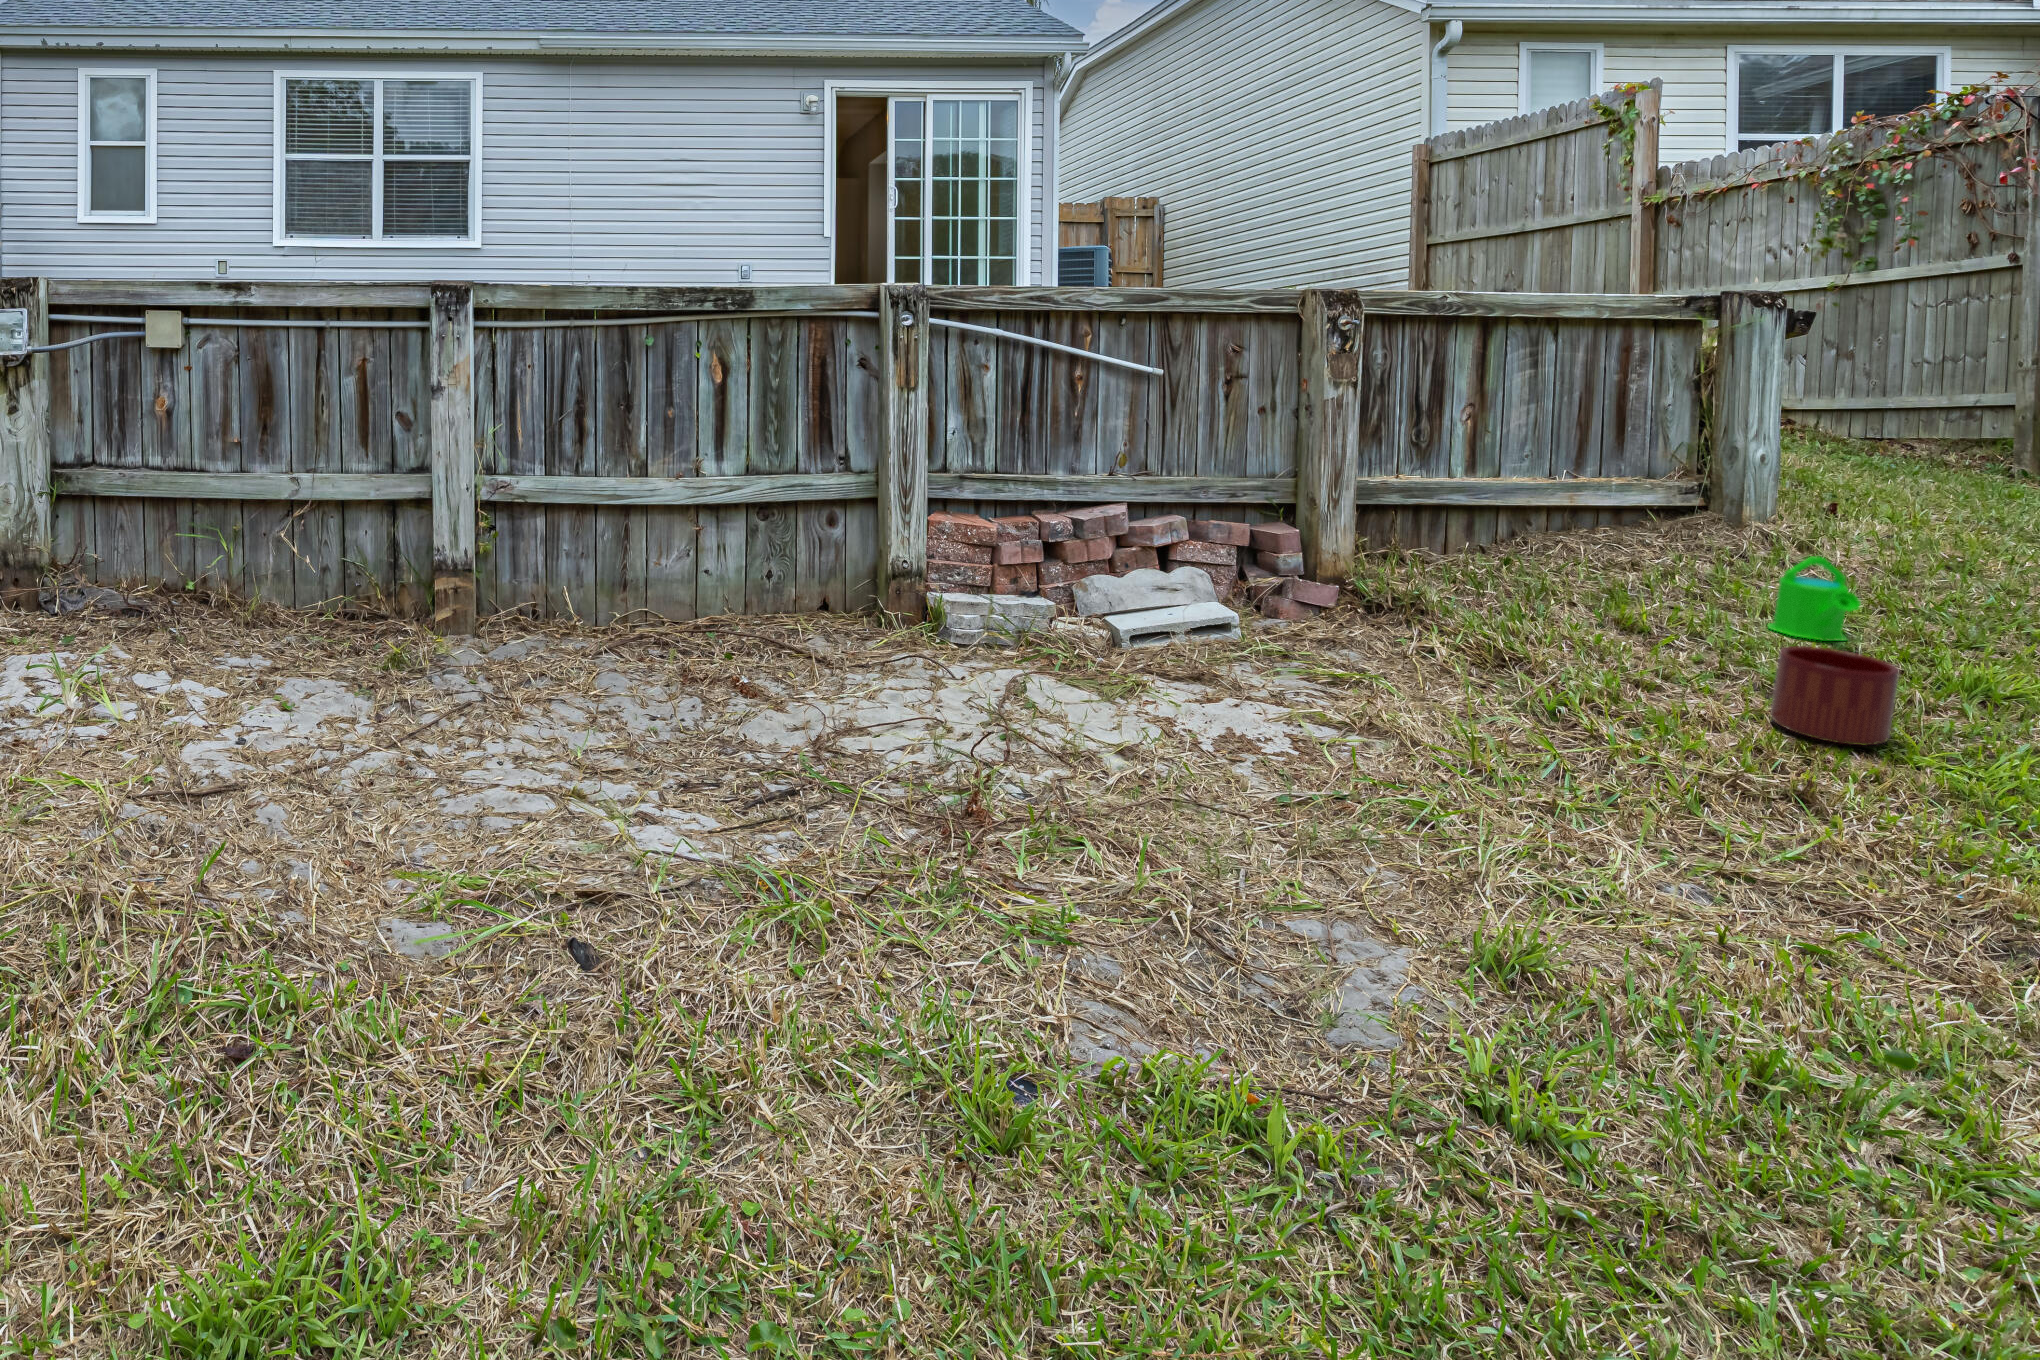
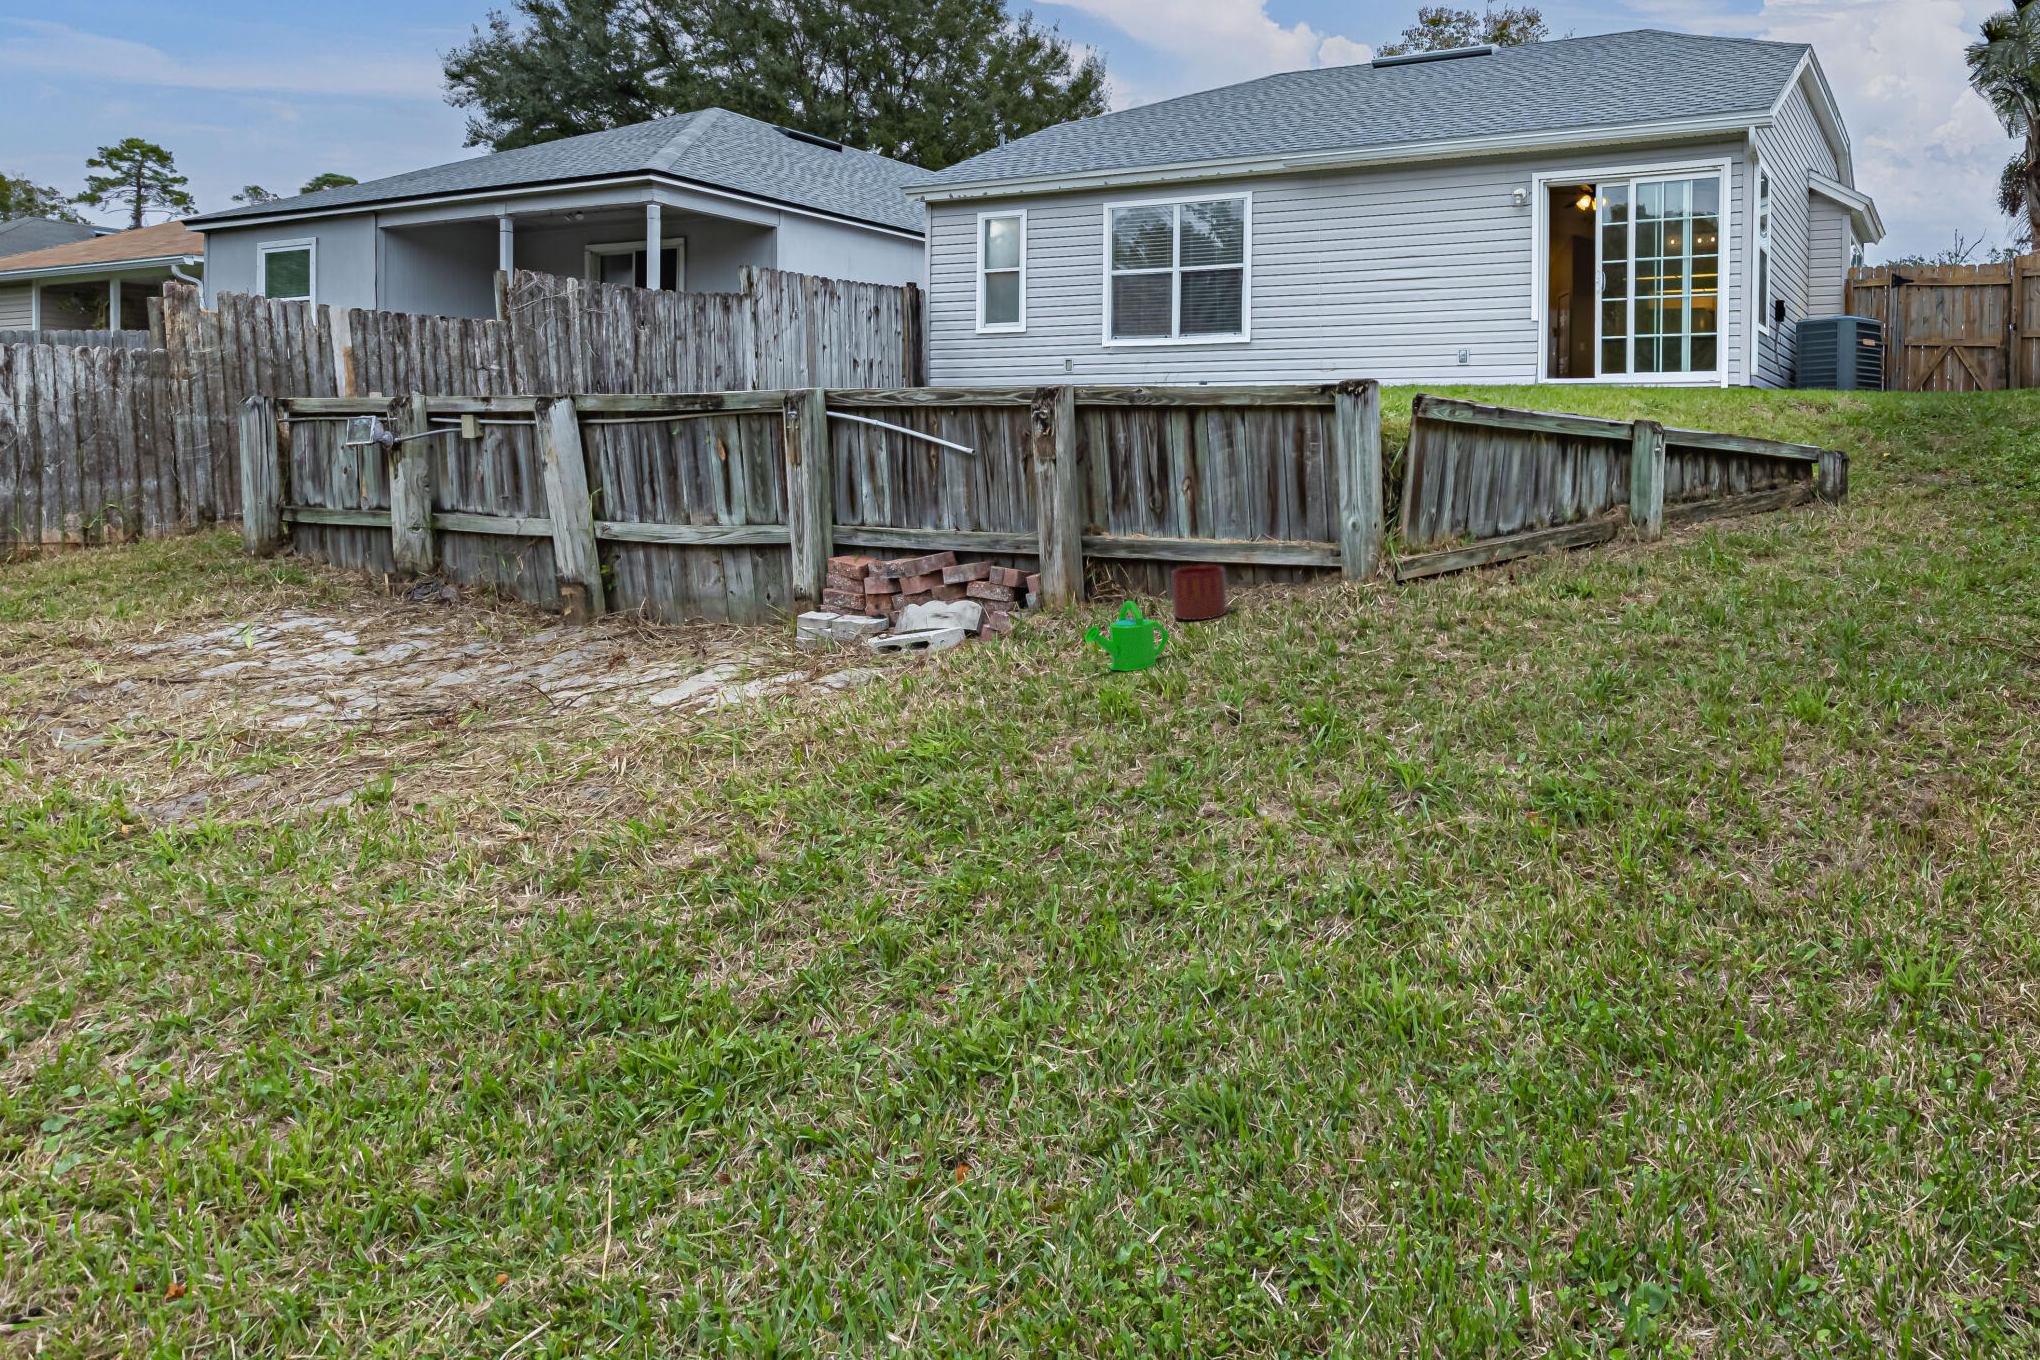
planter: present [1770,646,1899,745] -> present [1171,565,1227,620]

